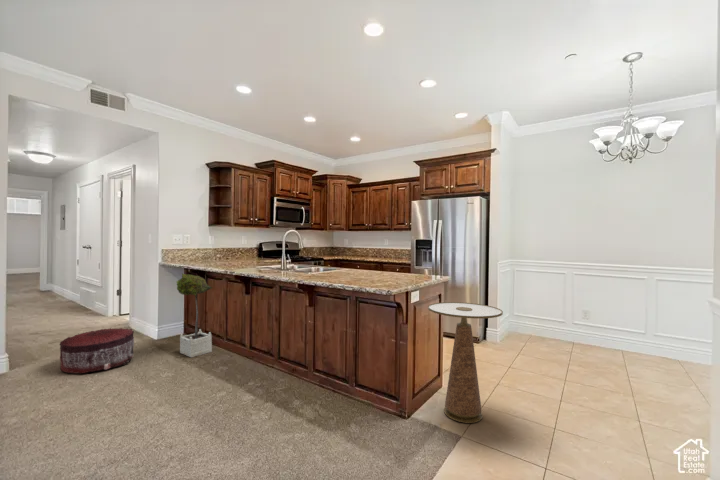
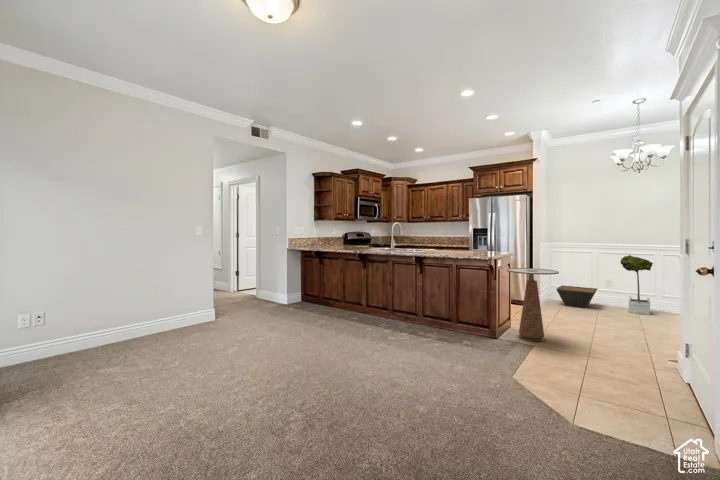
potted tree: present [177,274,212,357] -> present [621,255,653,315]
basket: none [520,316,574,349] -> present [556,285,597,308]
pouf: present [60,328,134,373] -> none [244,293,288,320]

